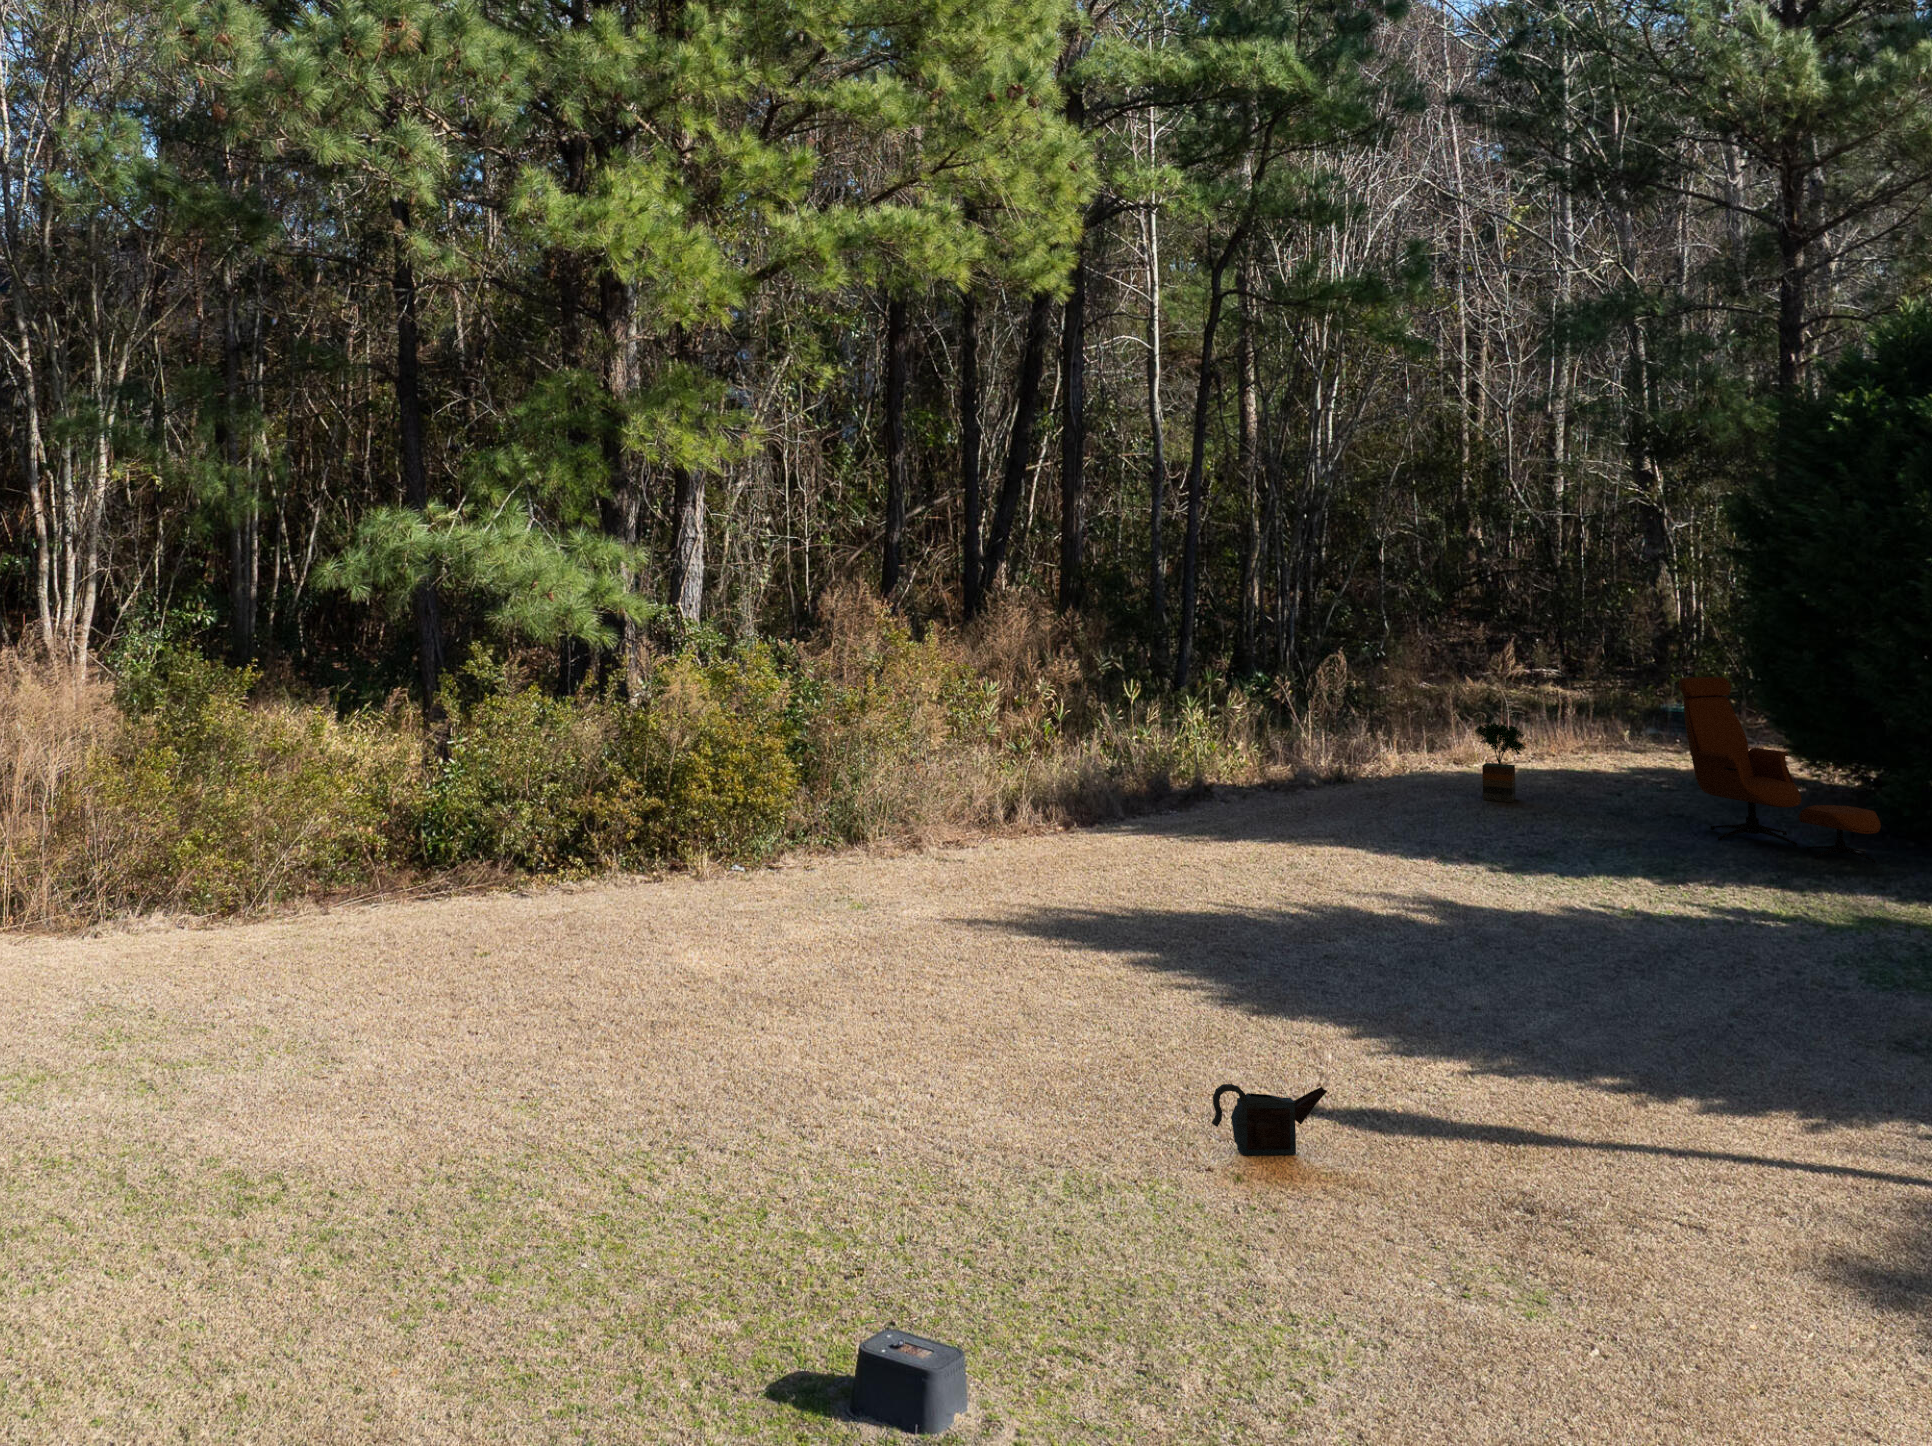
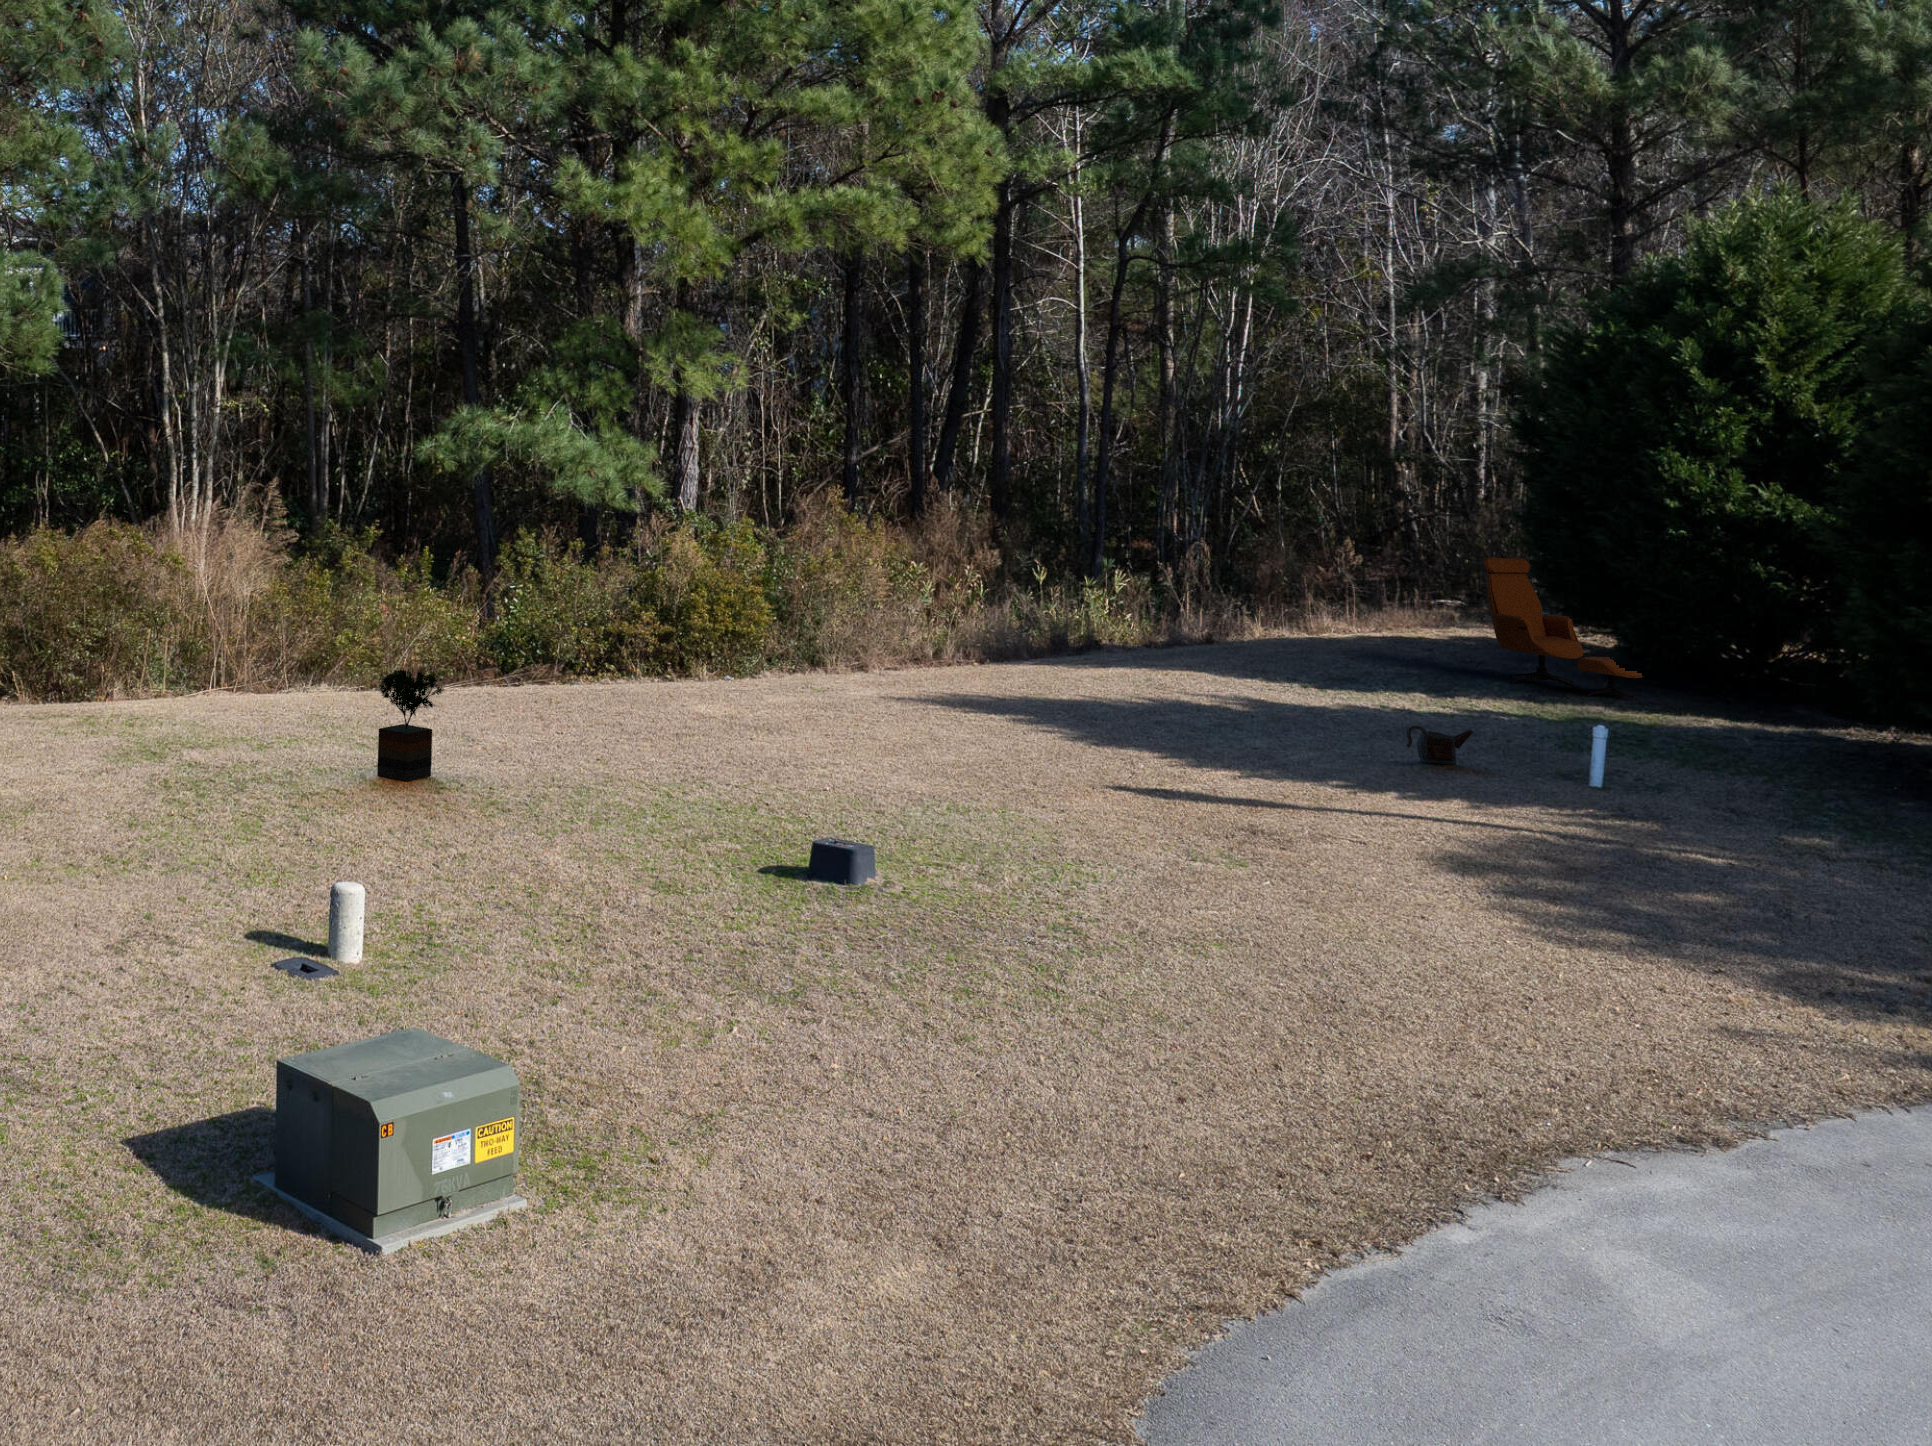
potted tree: present [1475,723,1526,802] -> present [377,669,445,781]
watering can: present [1212,1084,1327,1155] -> present [1406,725,1474,764]

